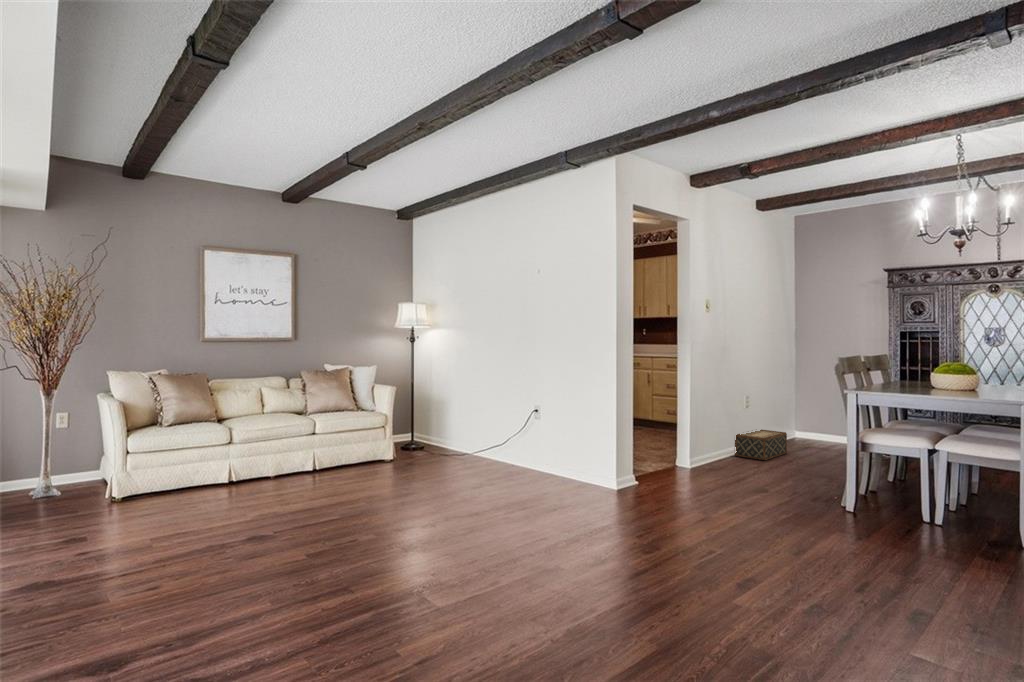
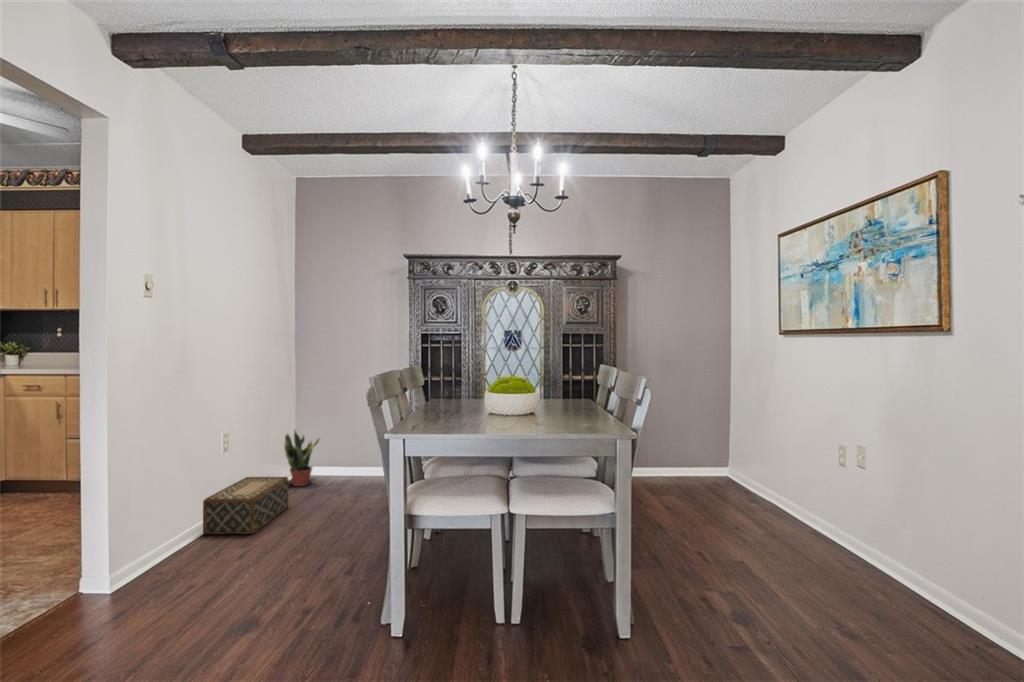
potted plant: none [783,402,810,445] -> present [284,430,319,486]

